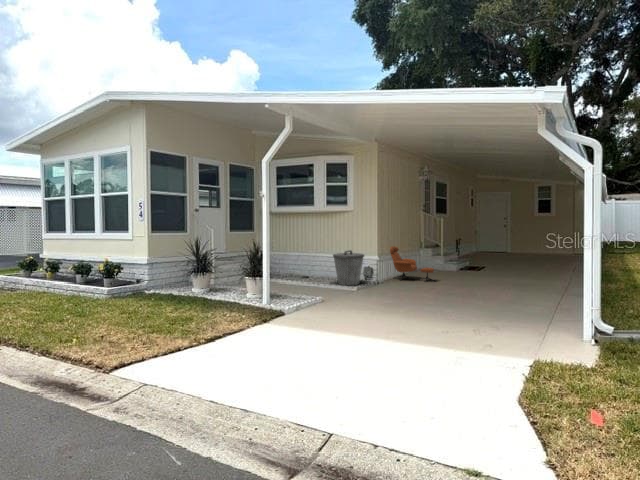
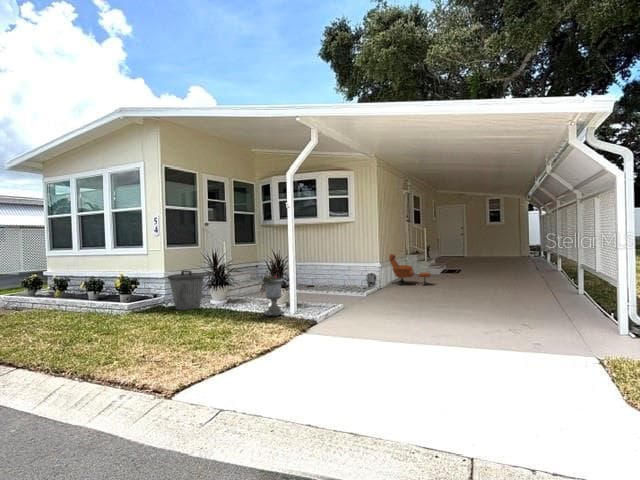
trash can: present [333,250,364,285] -> present [168,271,205,310]
planter: none [237,263,259,306] -> present [262,275,285,316]

